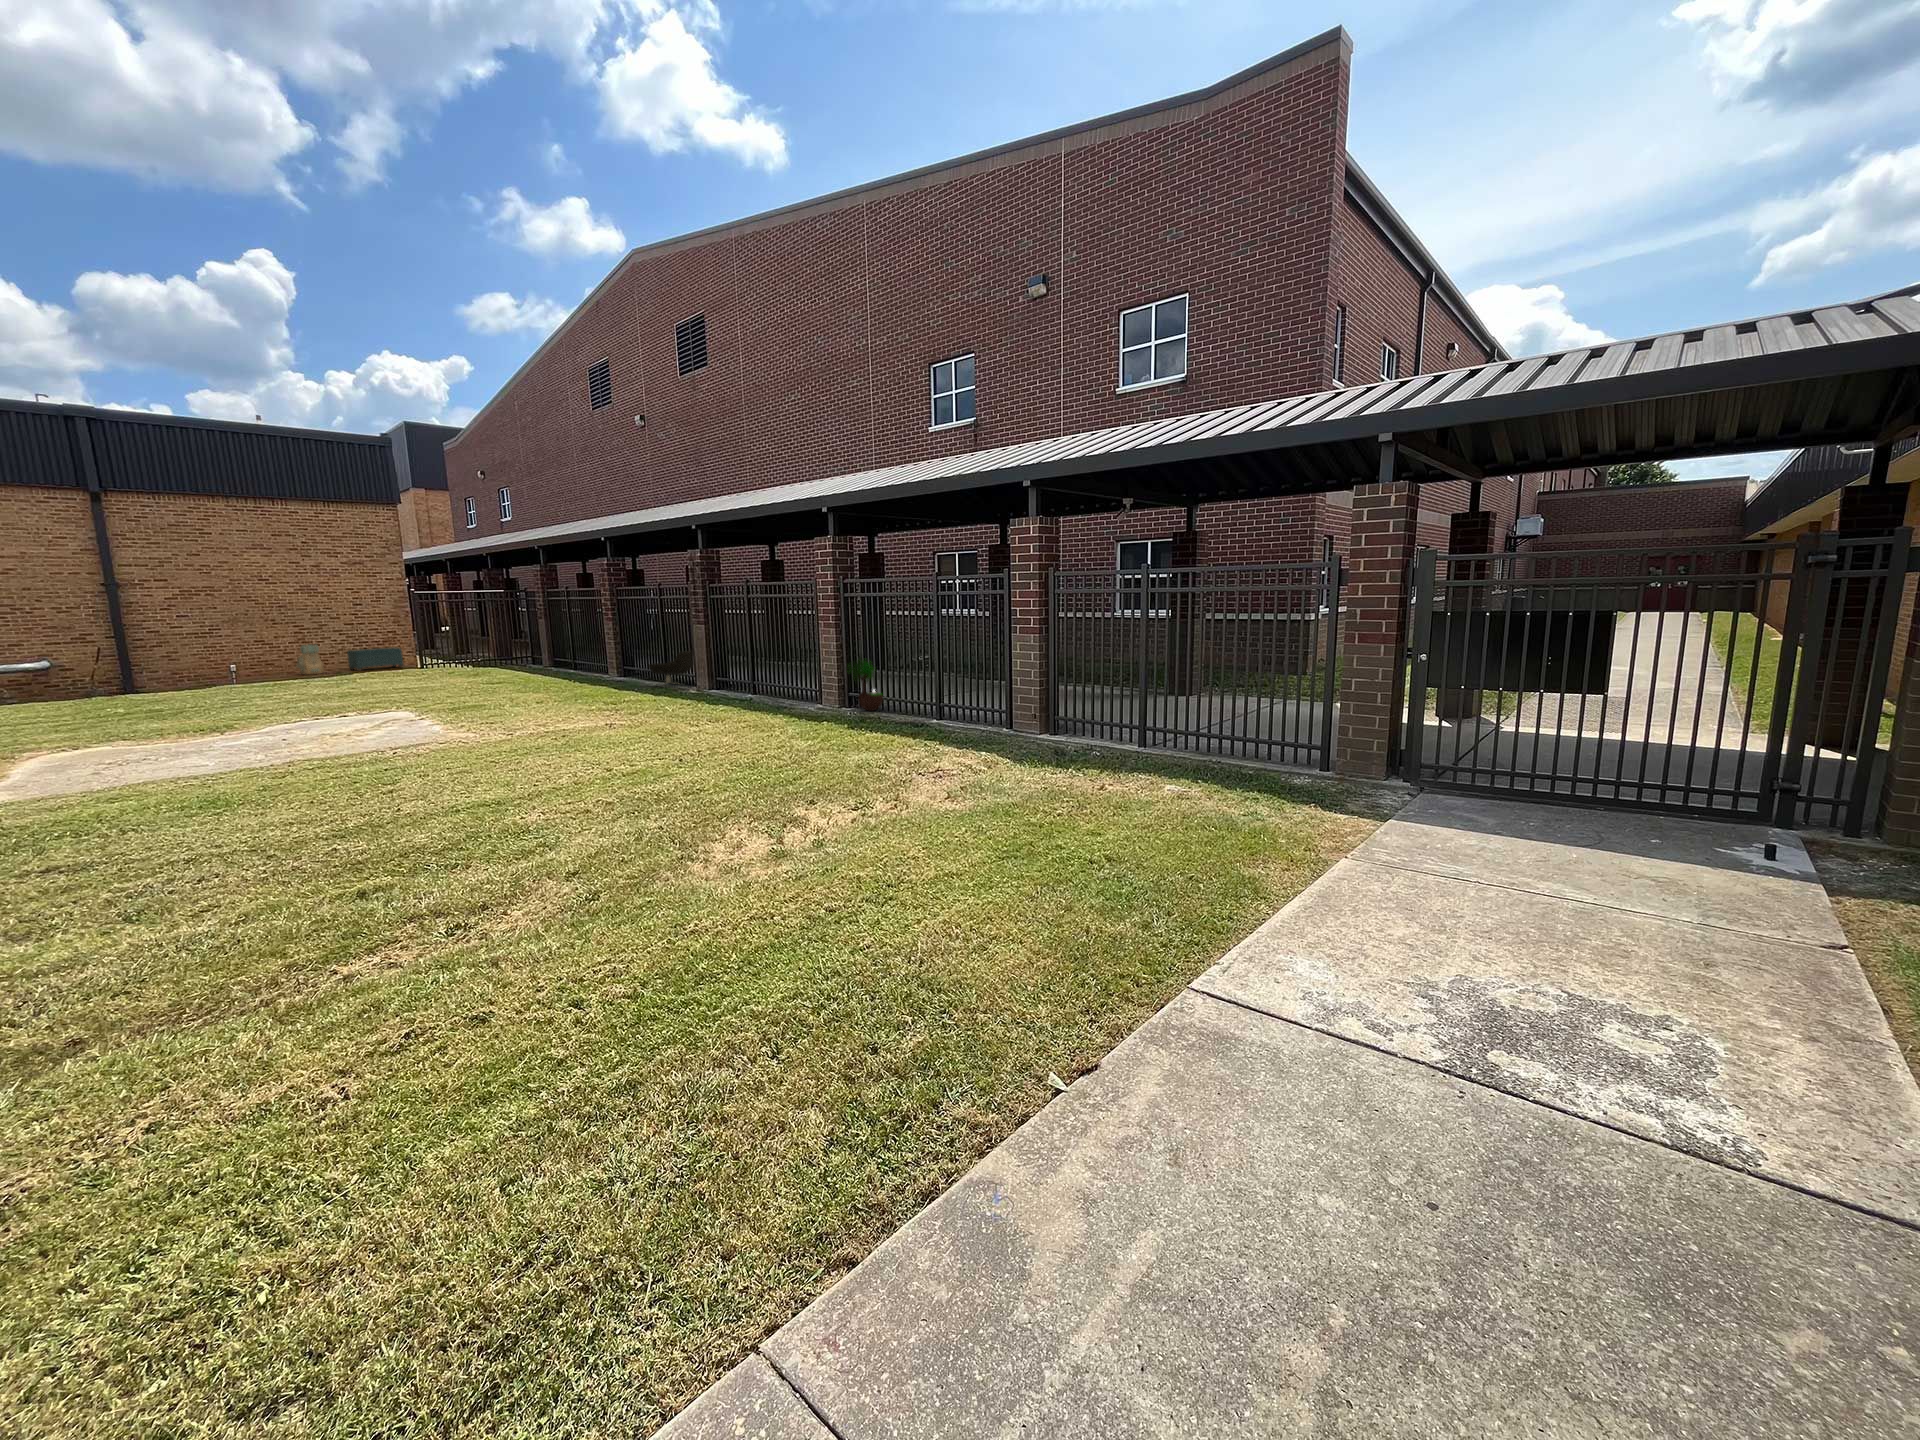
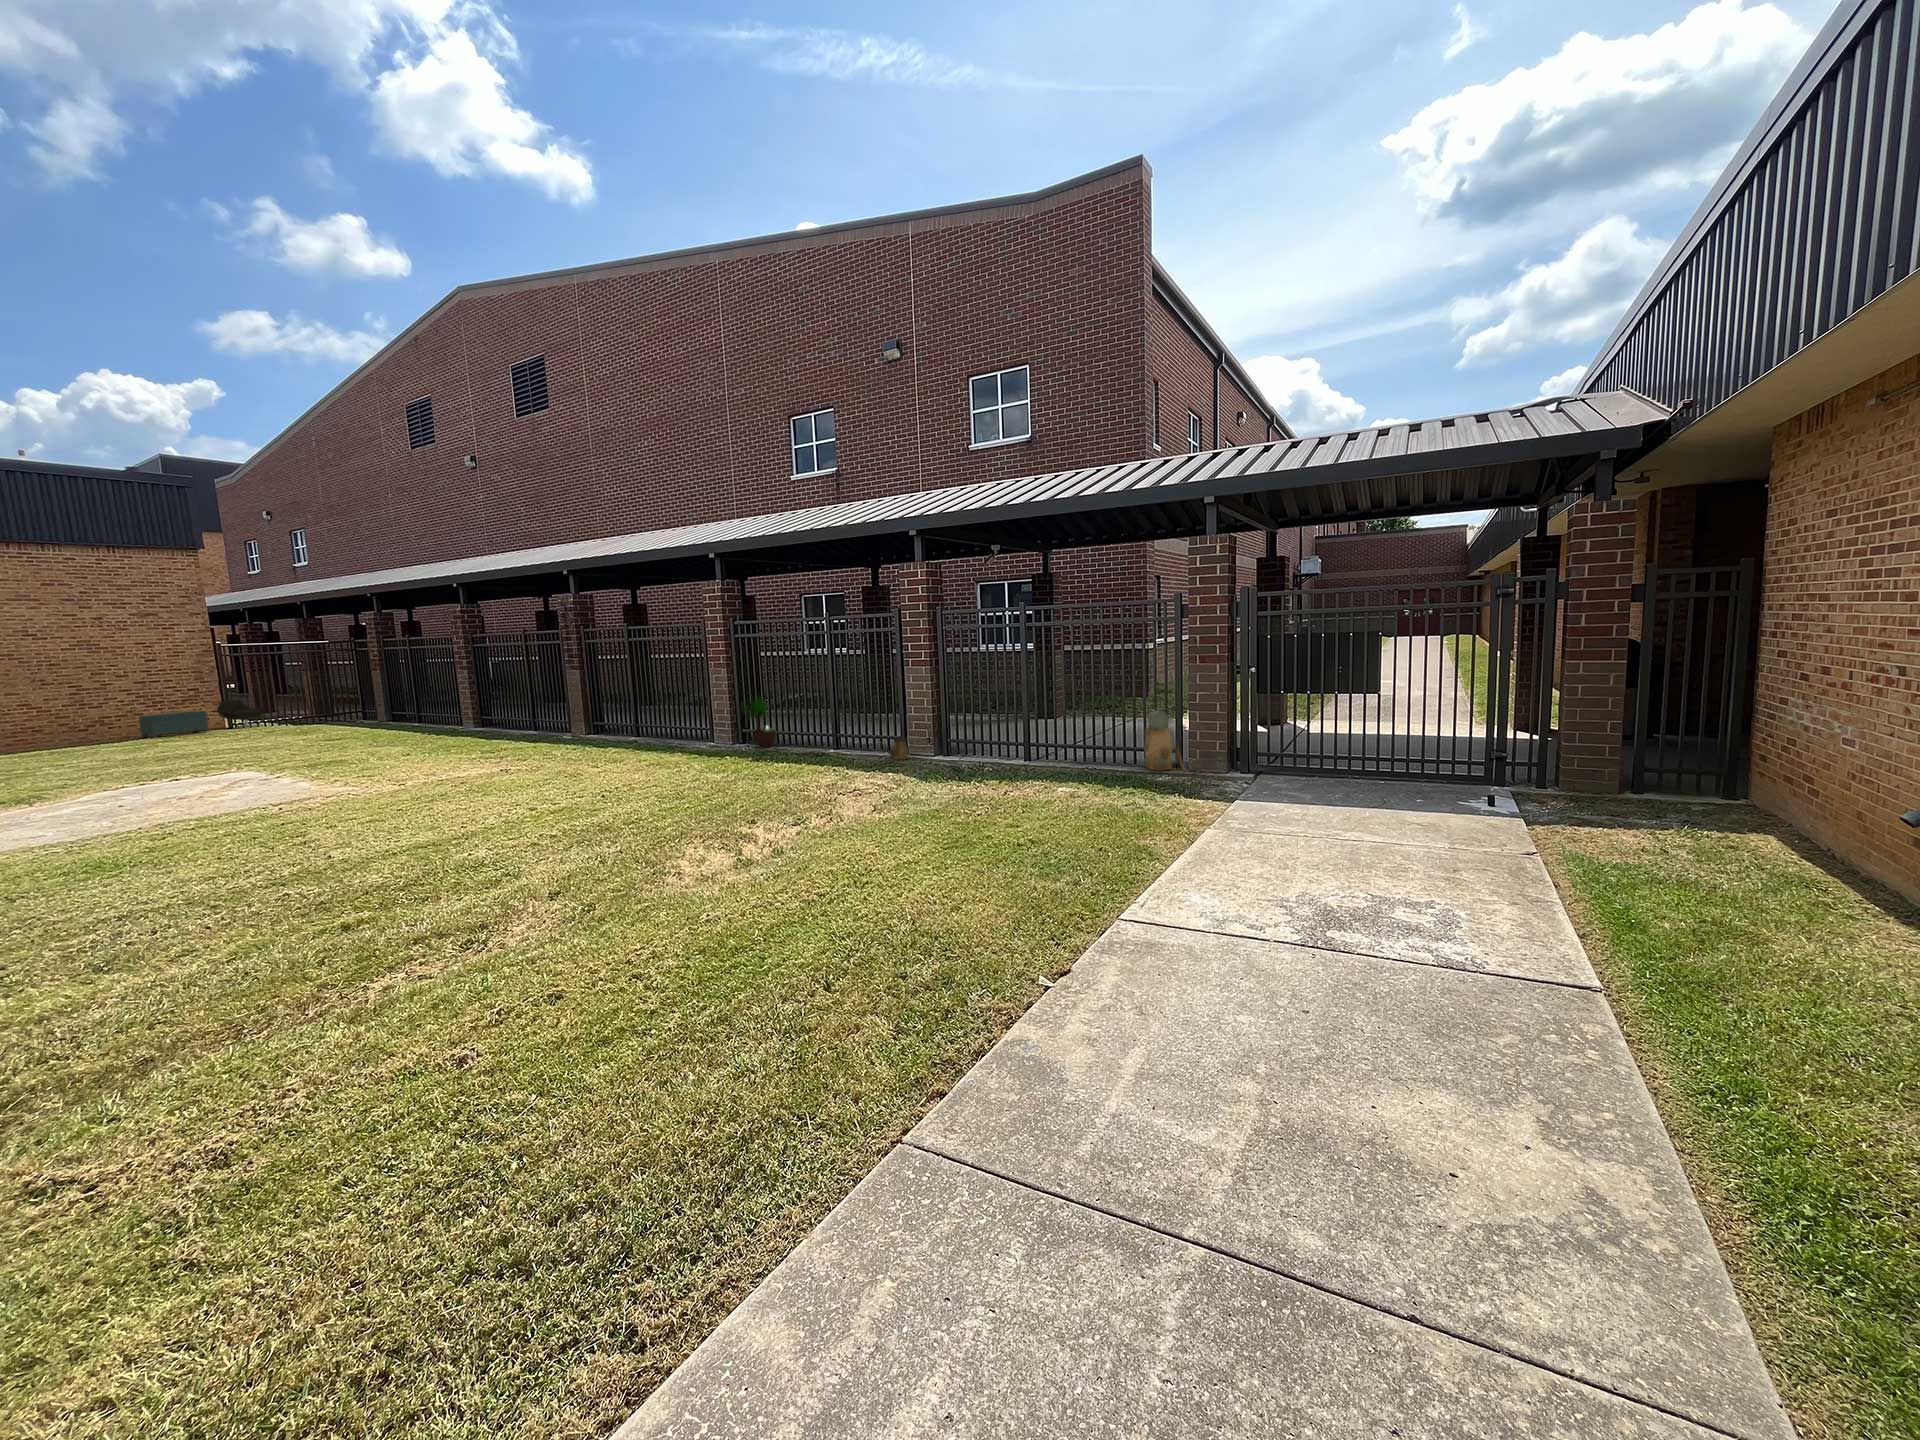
backpack: present [296,644,324,675] -> present [1144,710,1185,771]
lounge chair: present [648,651,693,683] -> present [217,699,266,726]
watering can: none [976,710,1018,735] -> present [881,738,912,760]

